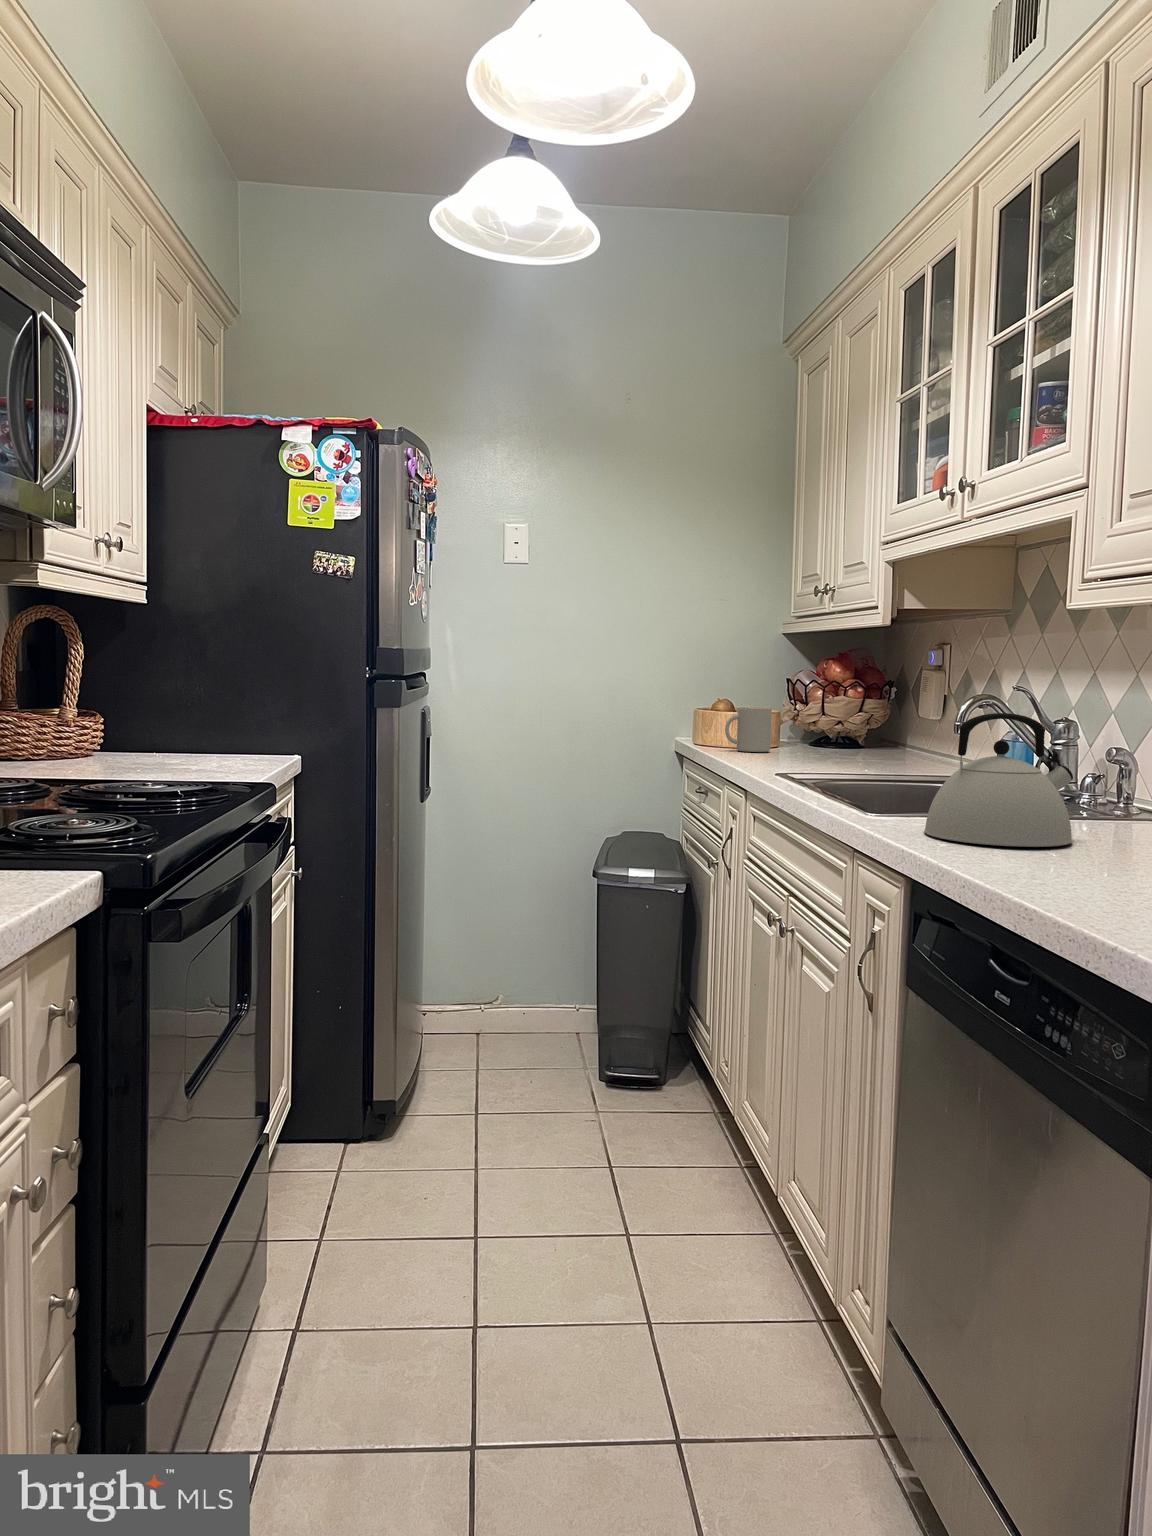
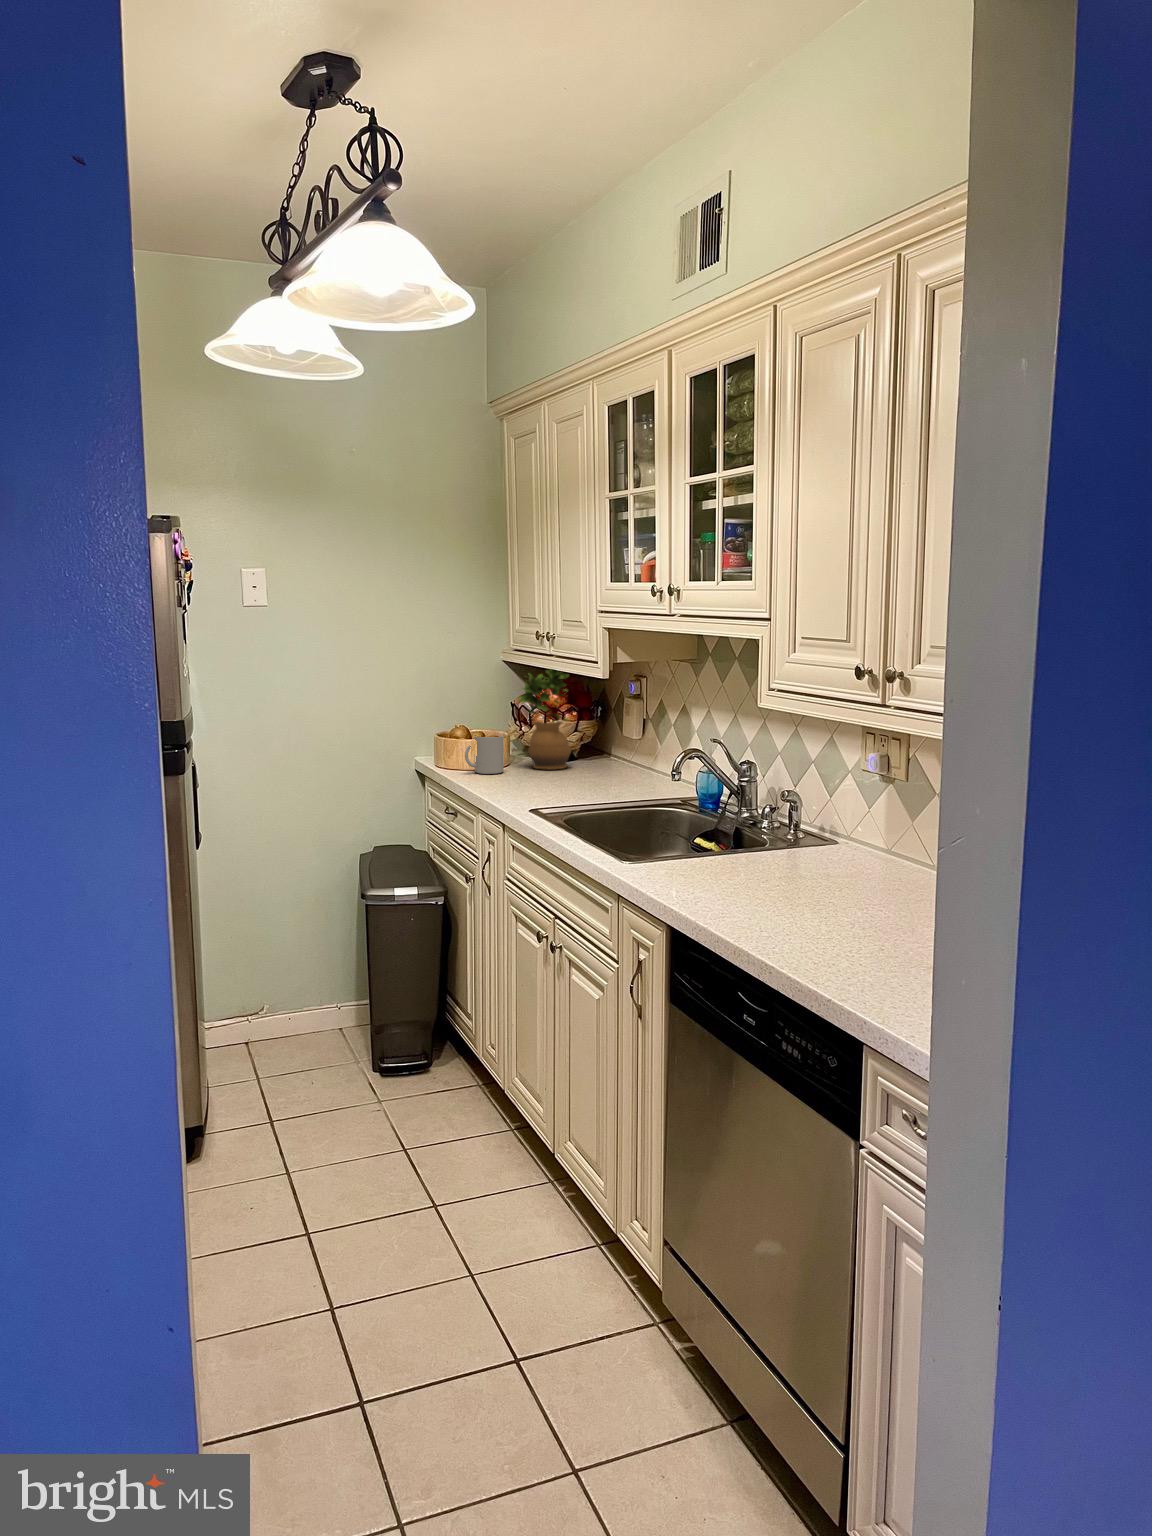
potted plant: none [793,630,856,753] -> present [519,669,571,769]
kettle: present [924,713,1073,847] -> none [670,791,773,893]

